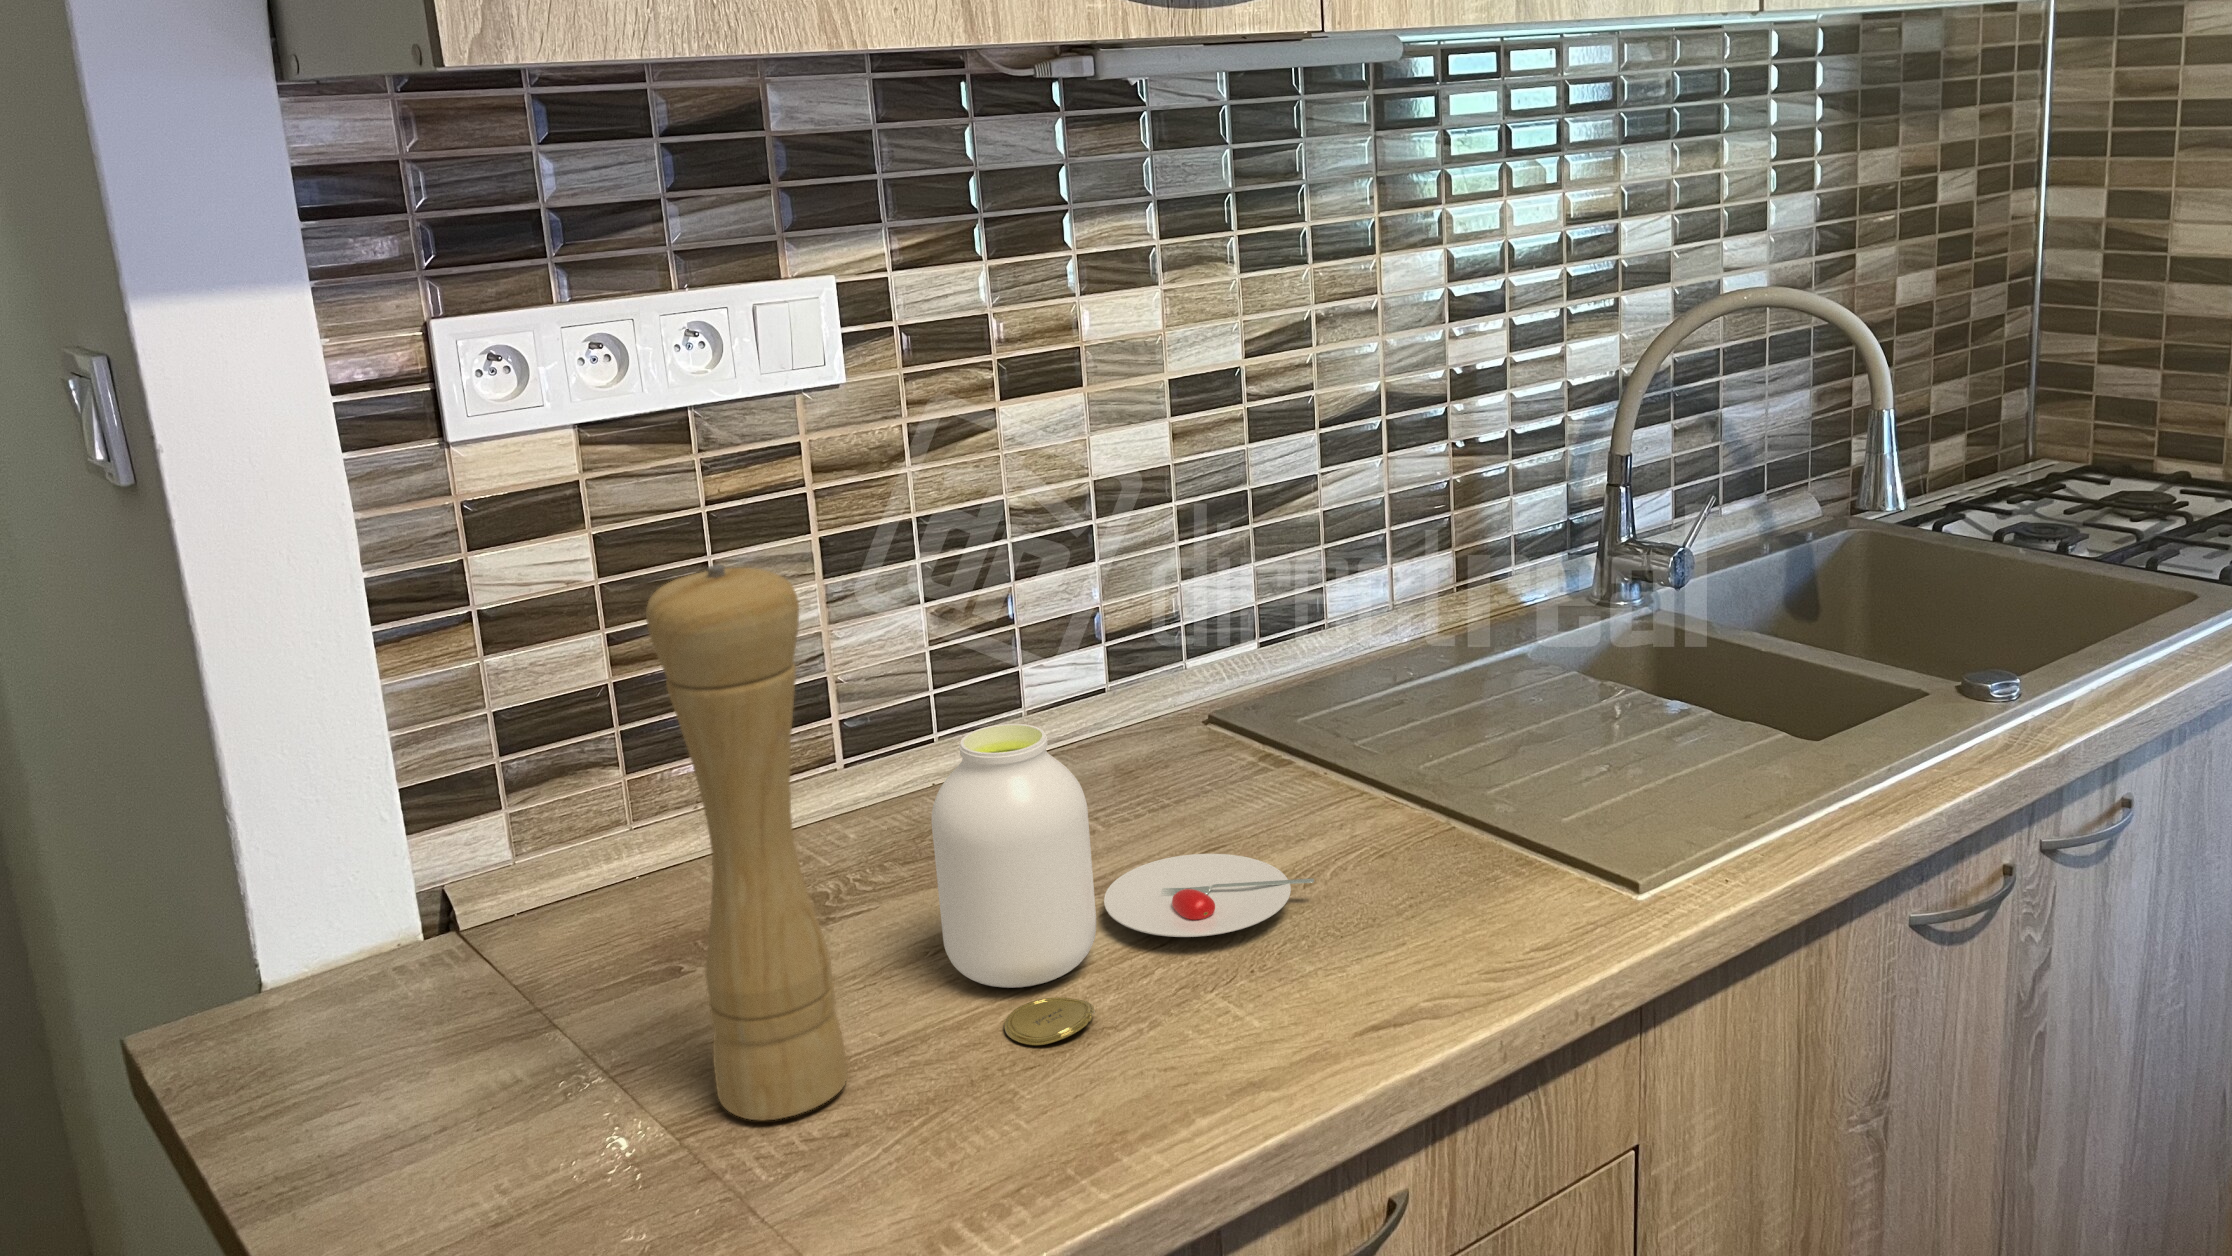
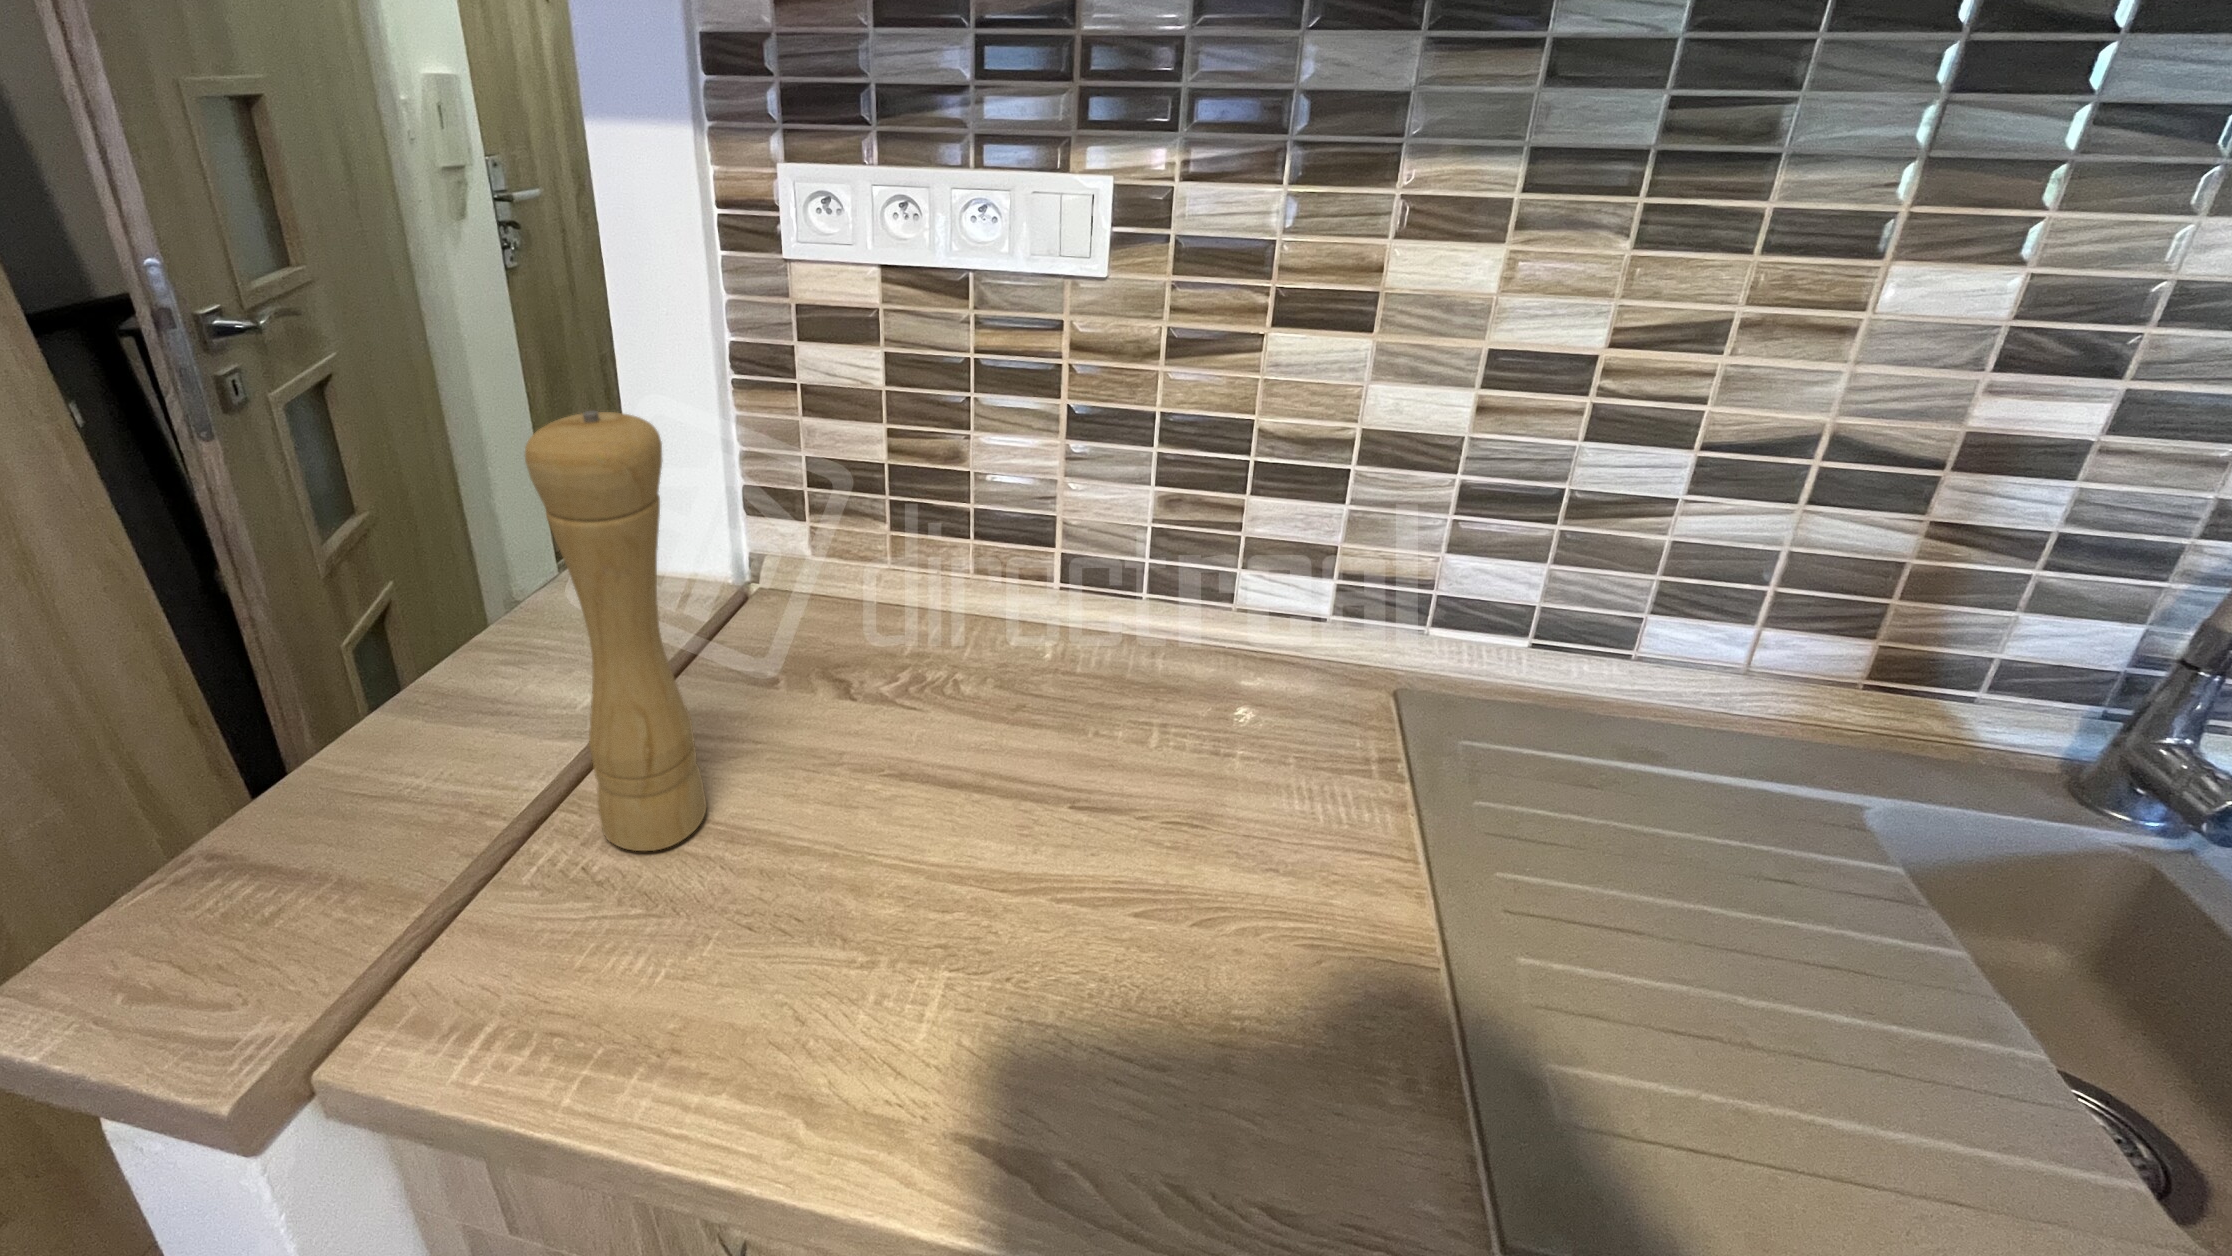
jar: present [931,724,1314,1045] -> none [792,626,1181,938]

